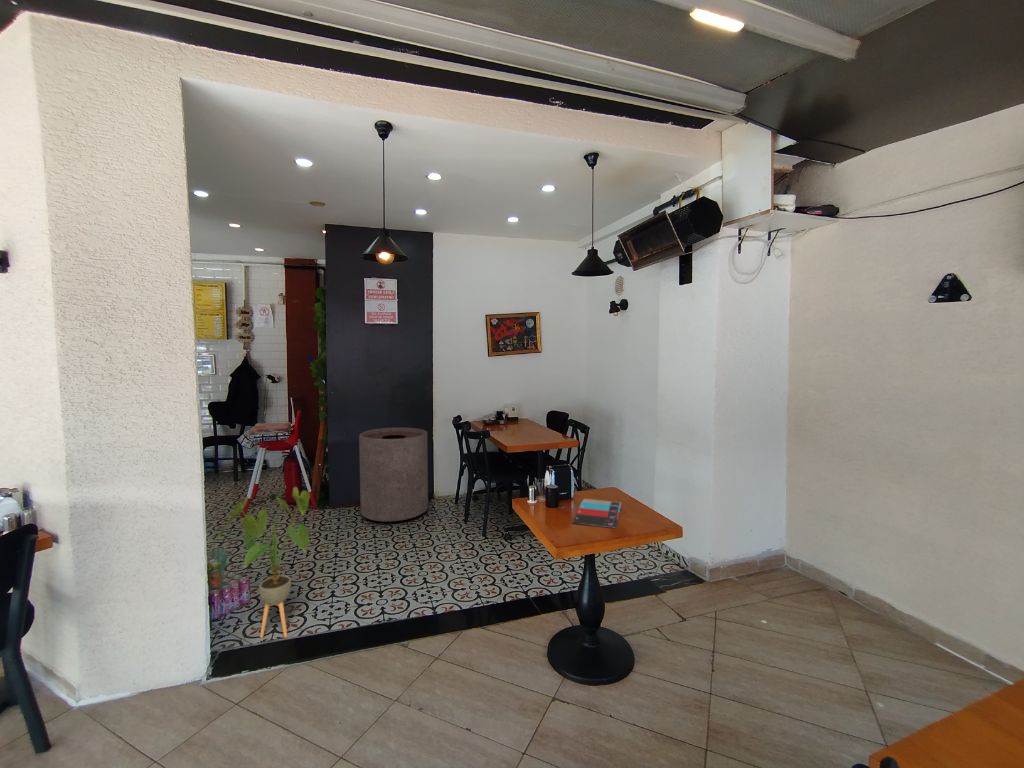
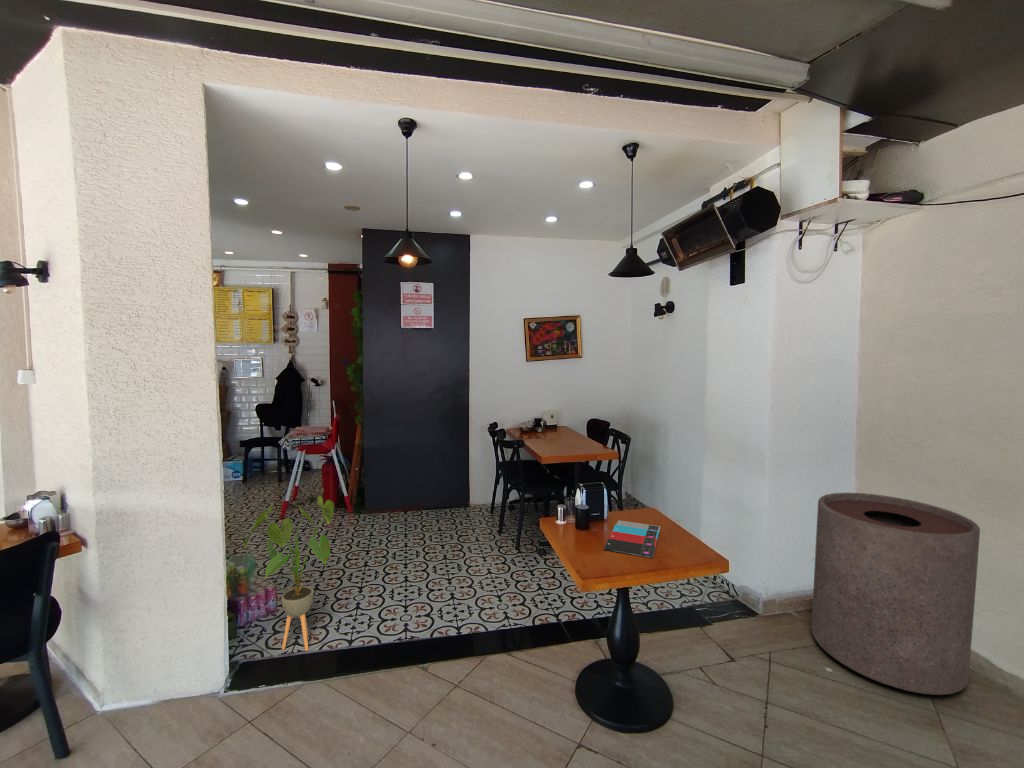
trash can: present [359,428,428,522] -> present [811,493,980,695]

